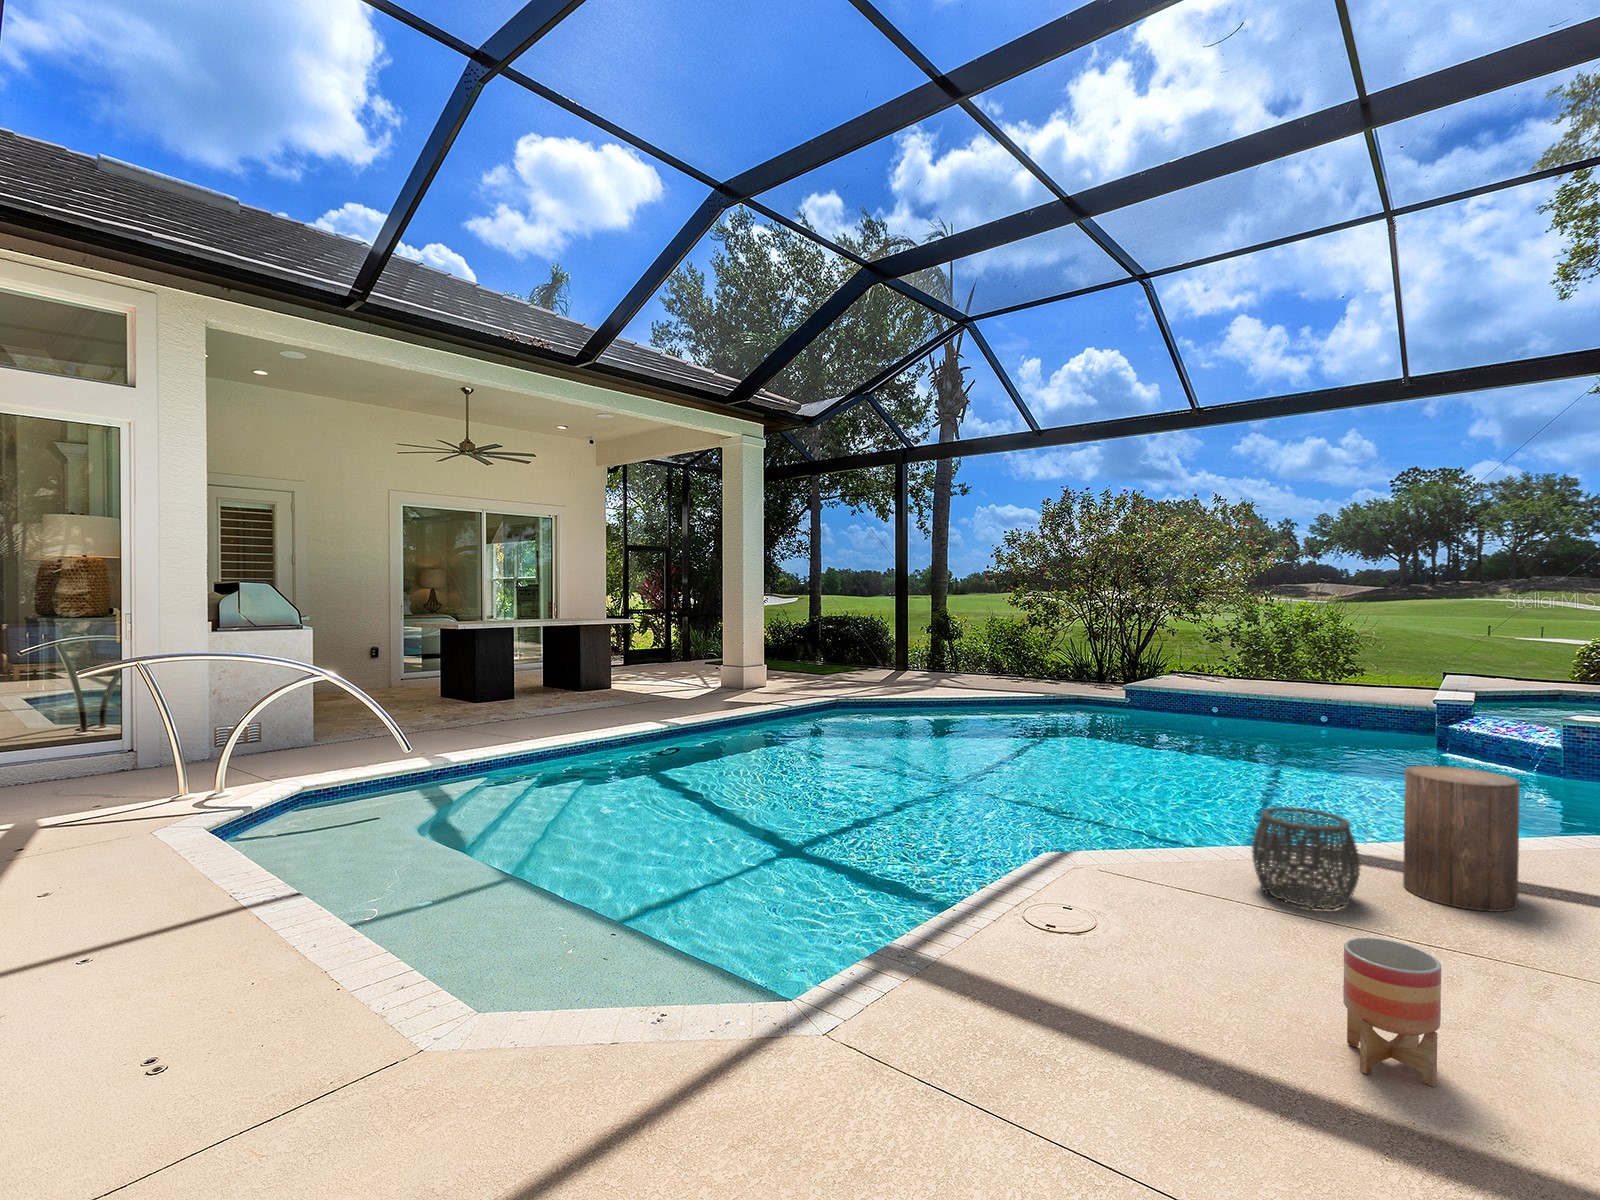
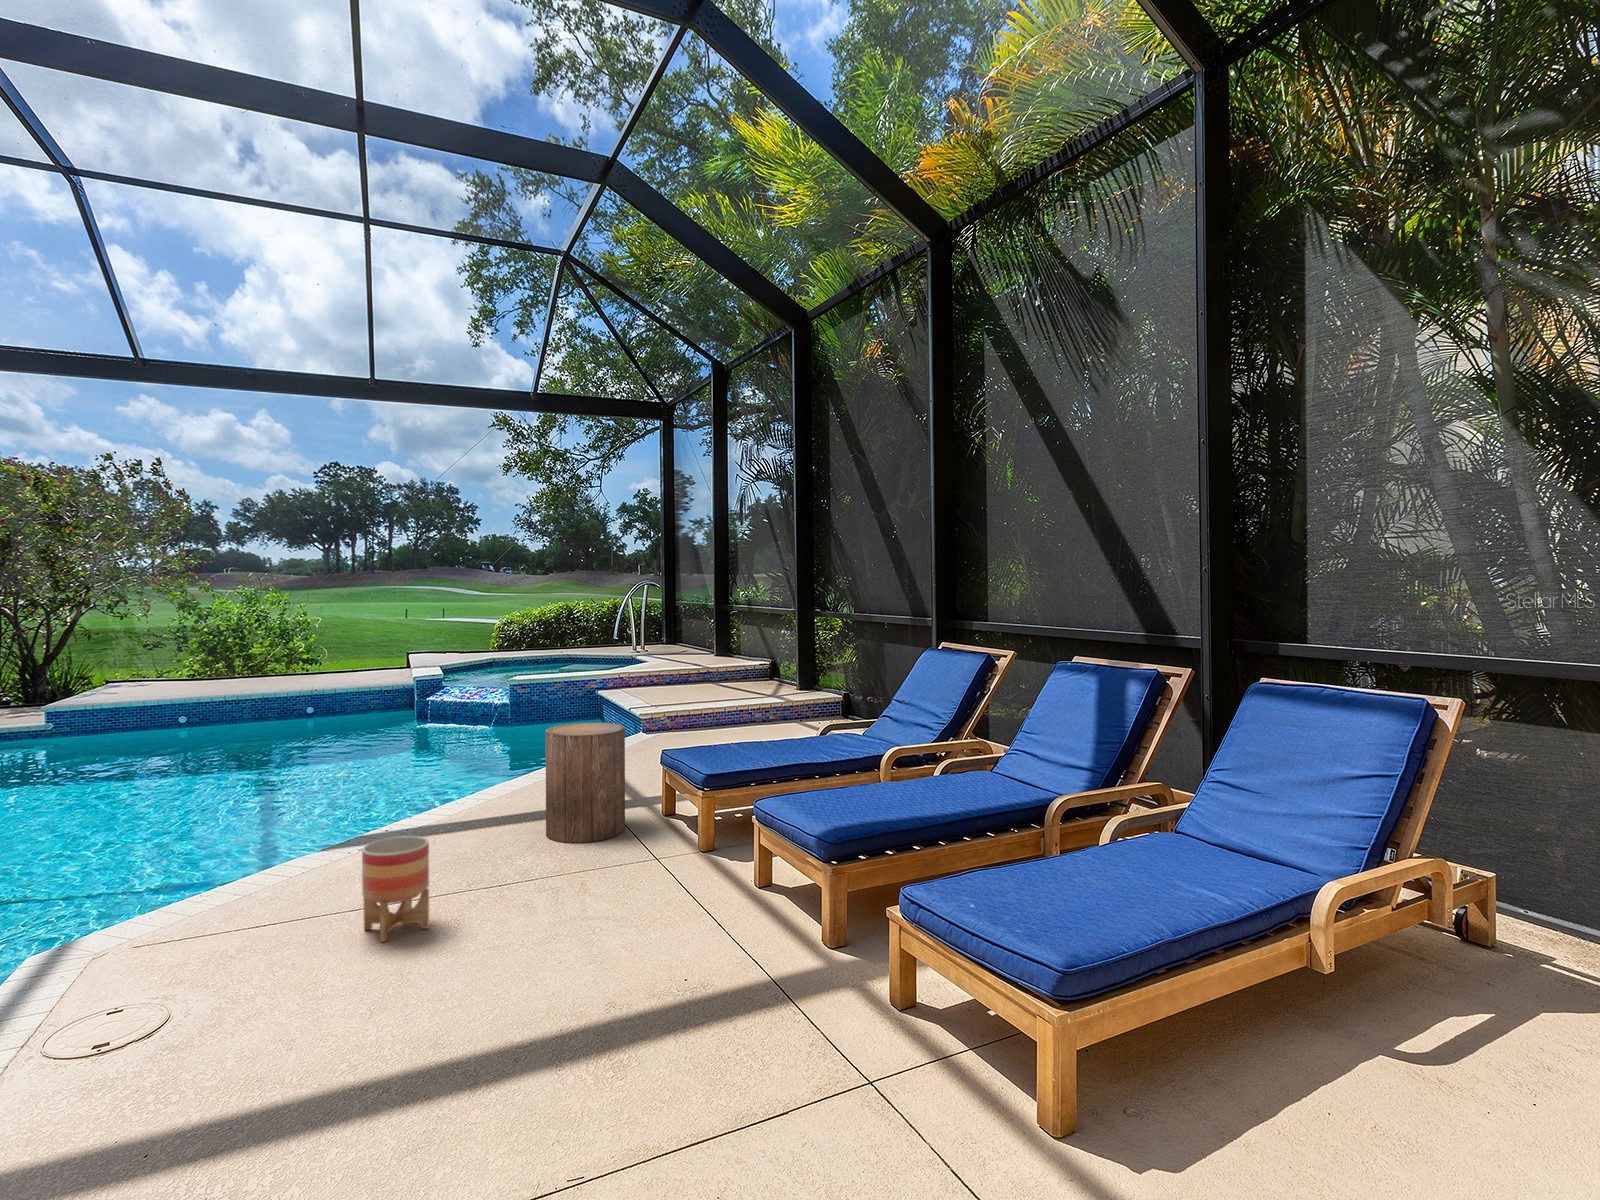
woven basket: present [1252,807,1360,908] -> none [444,787,544,888]
planter: present [1343,938,1441,1087] -> present [362,836,429,942]

